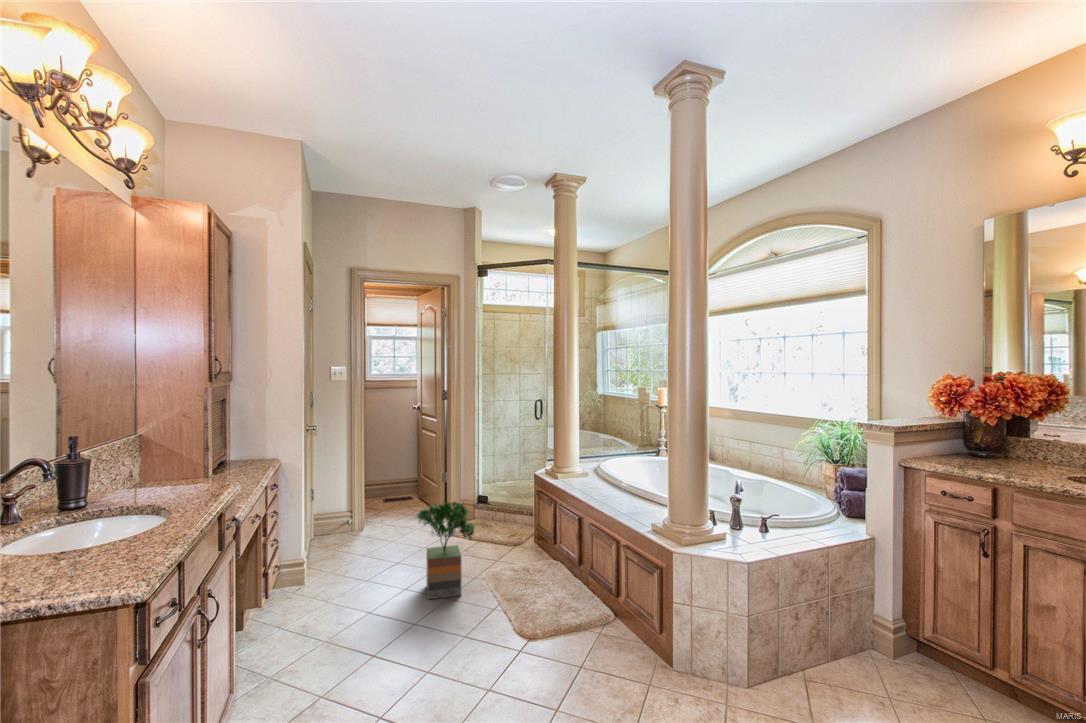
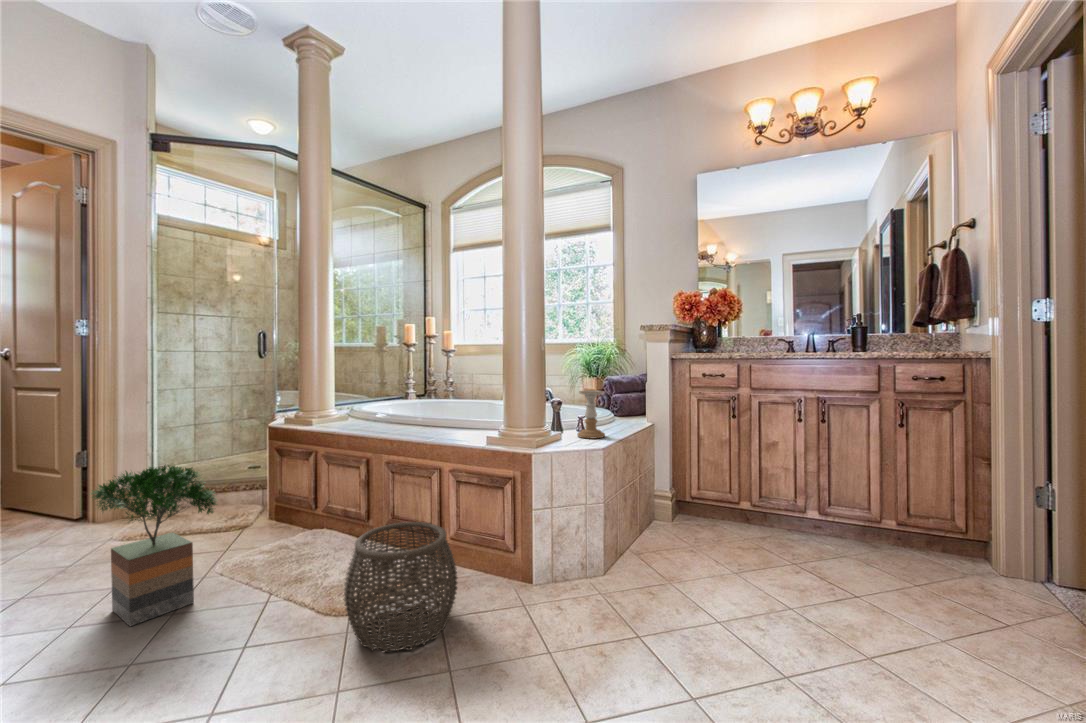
candle holder: none [745,493,775,546] -> present [577,390,605,438]
woven basket: none [514,581,595,682] -> present [344,522,458,653]

